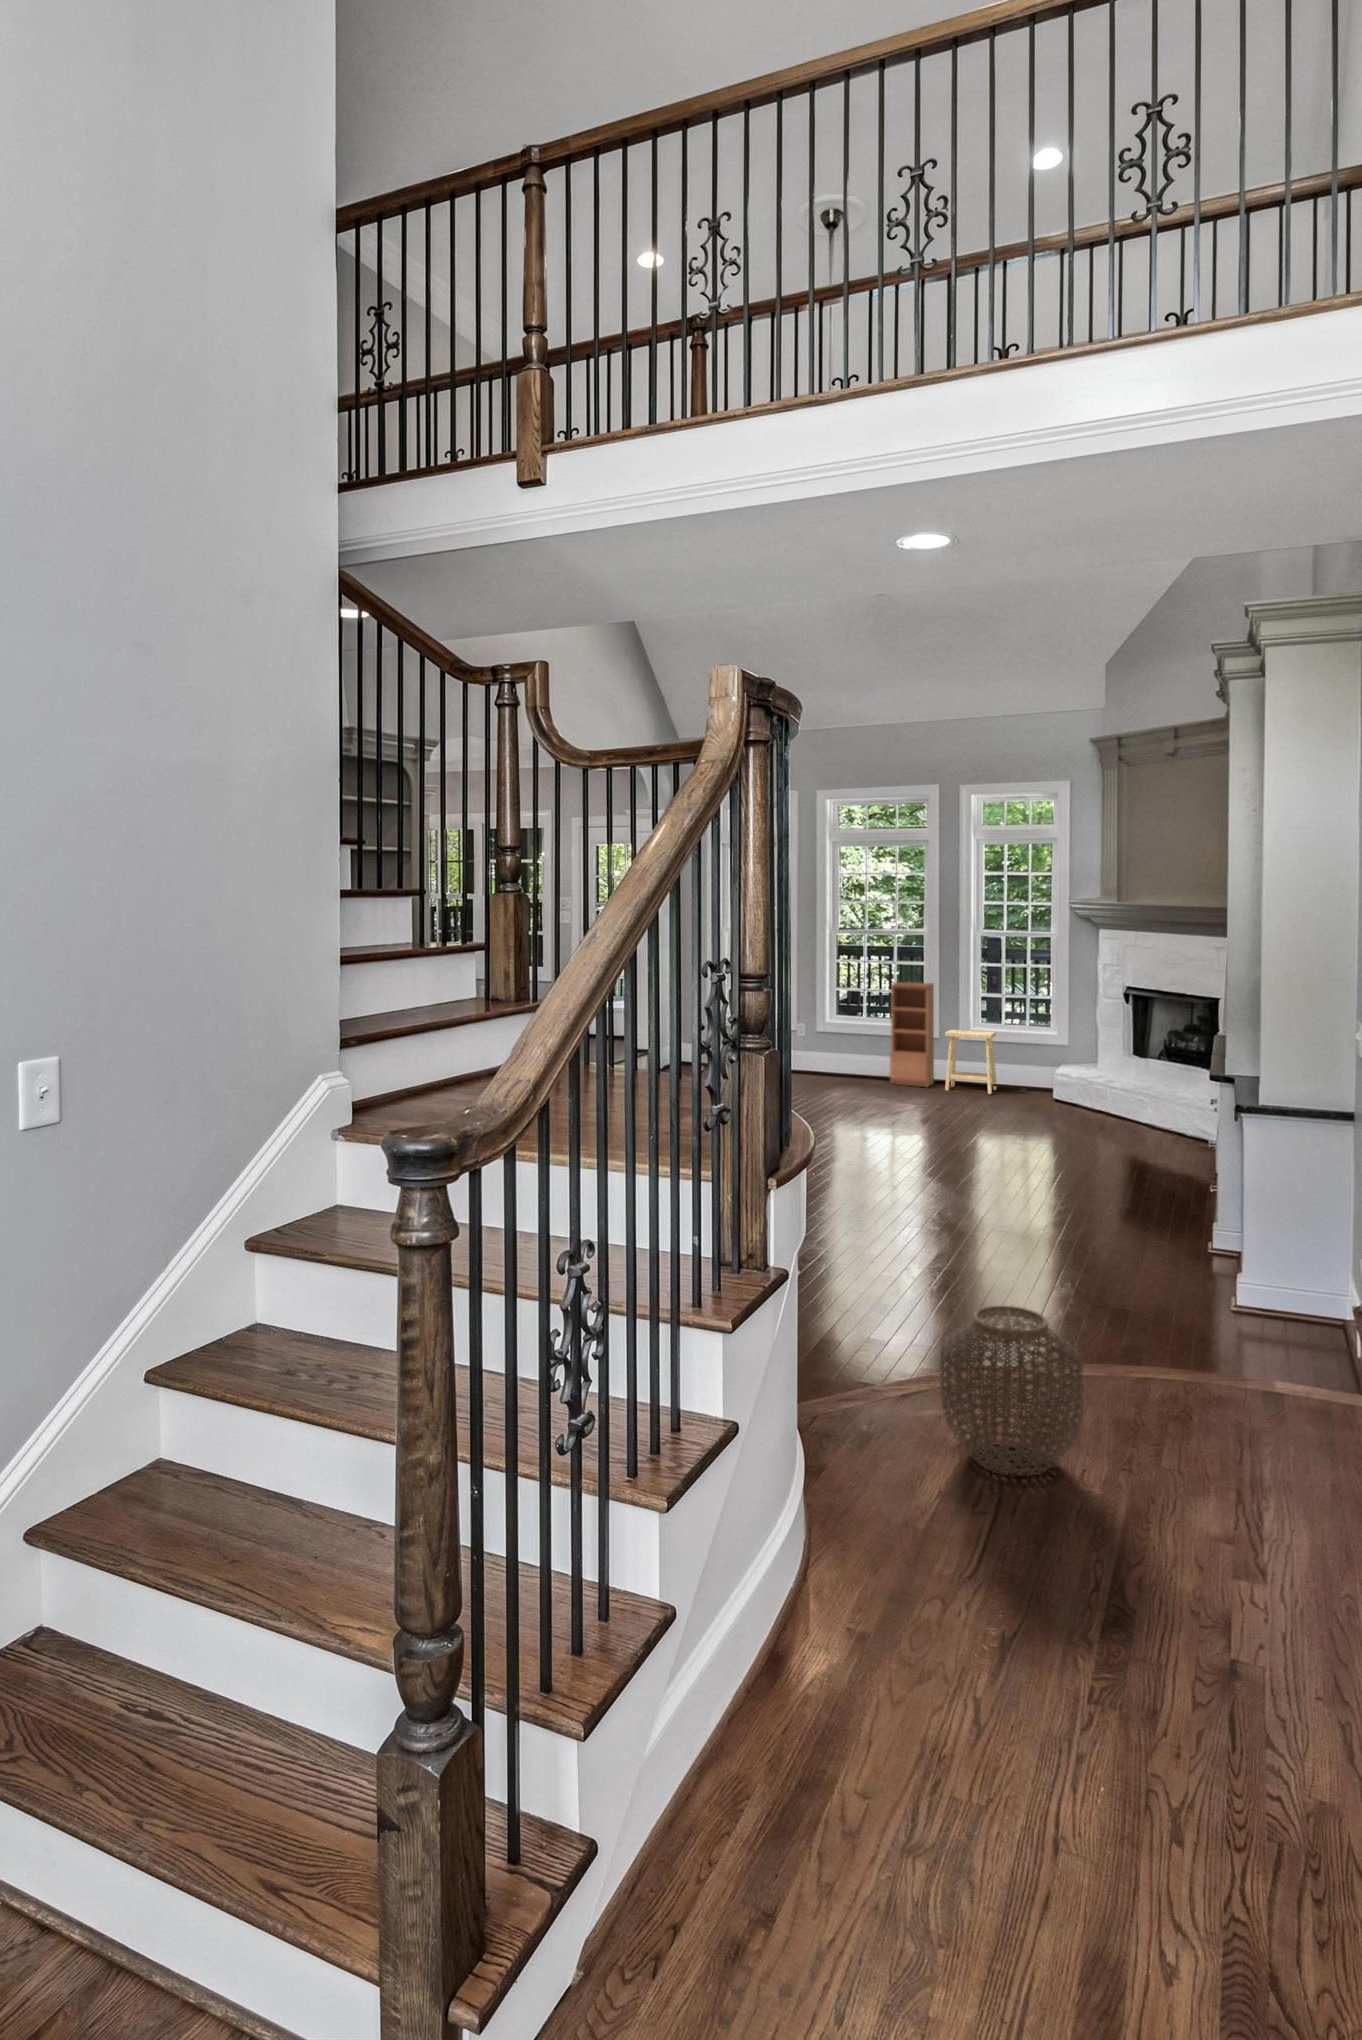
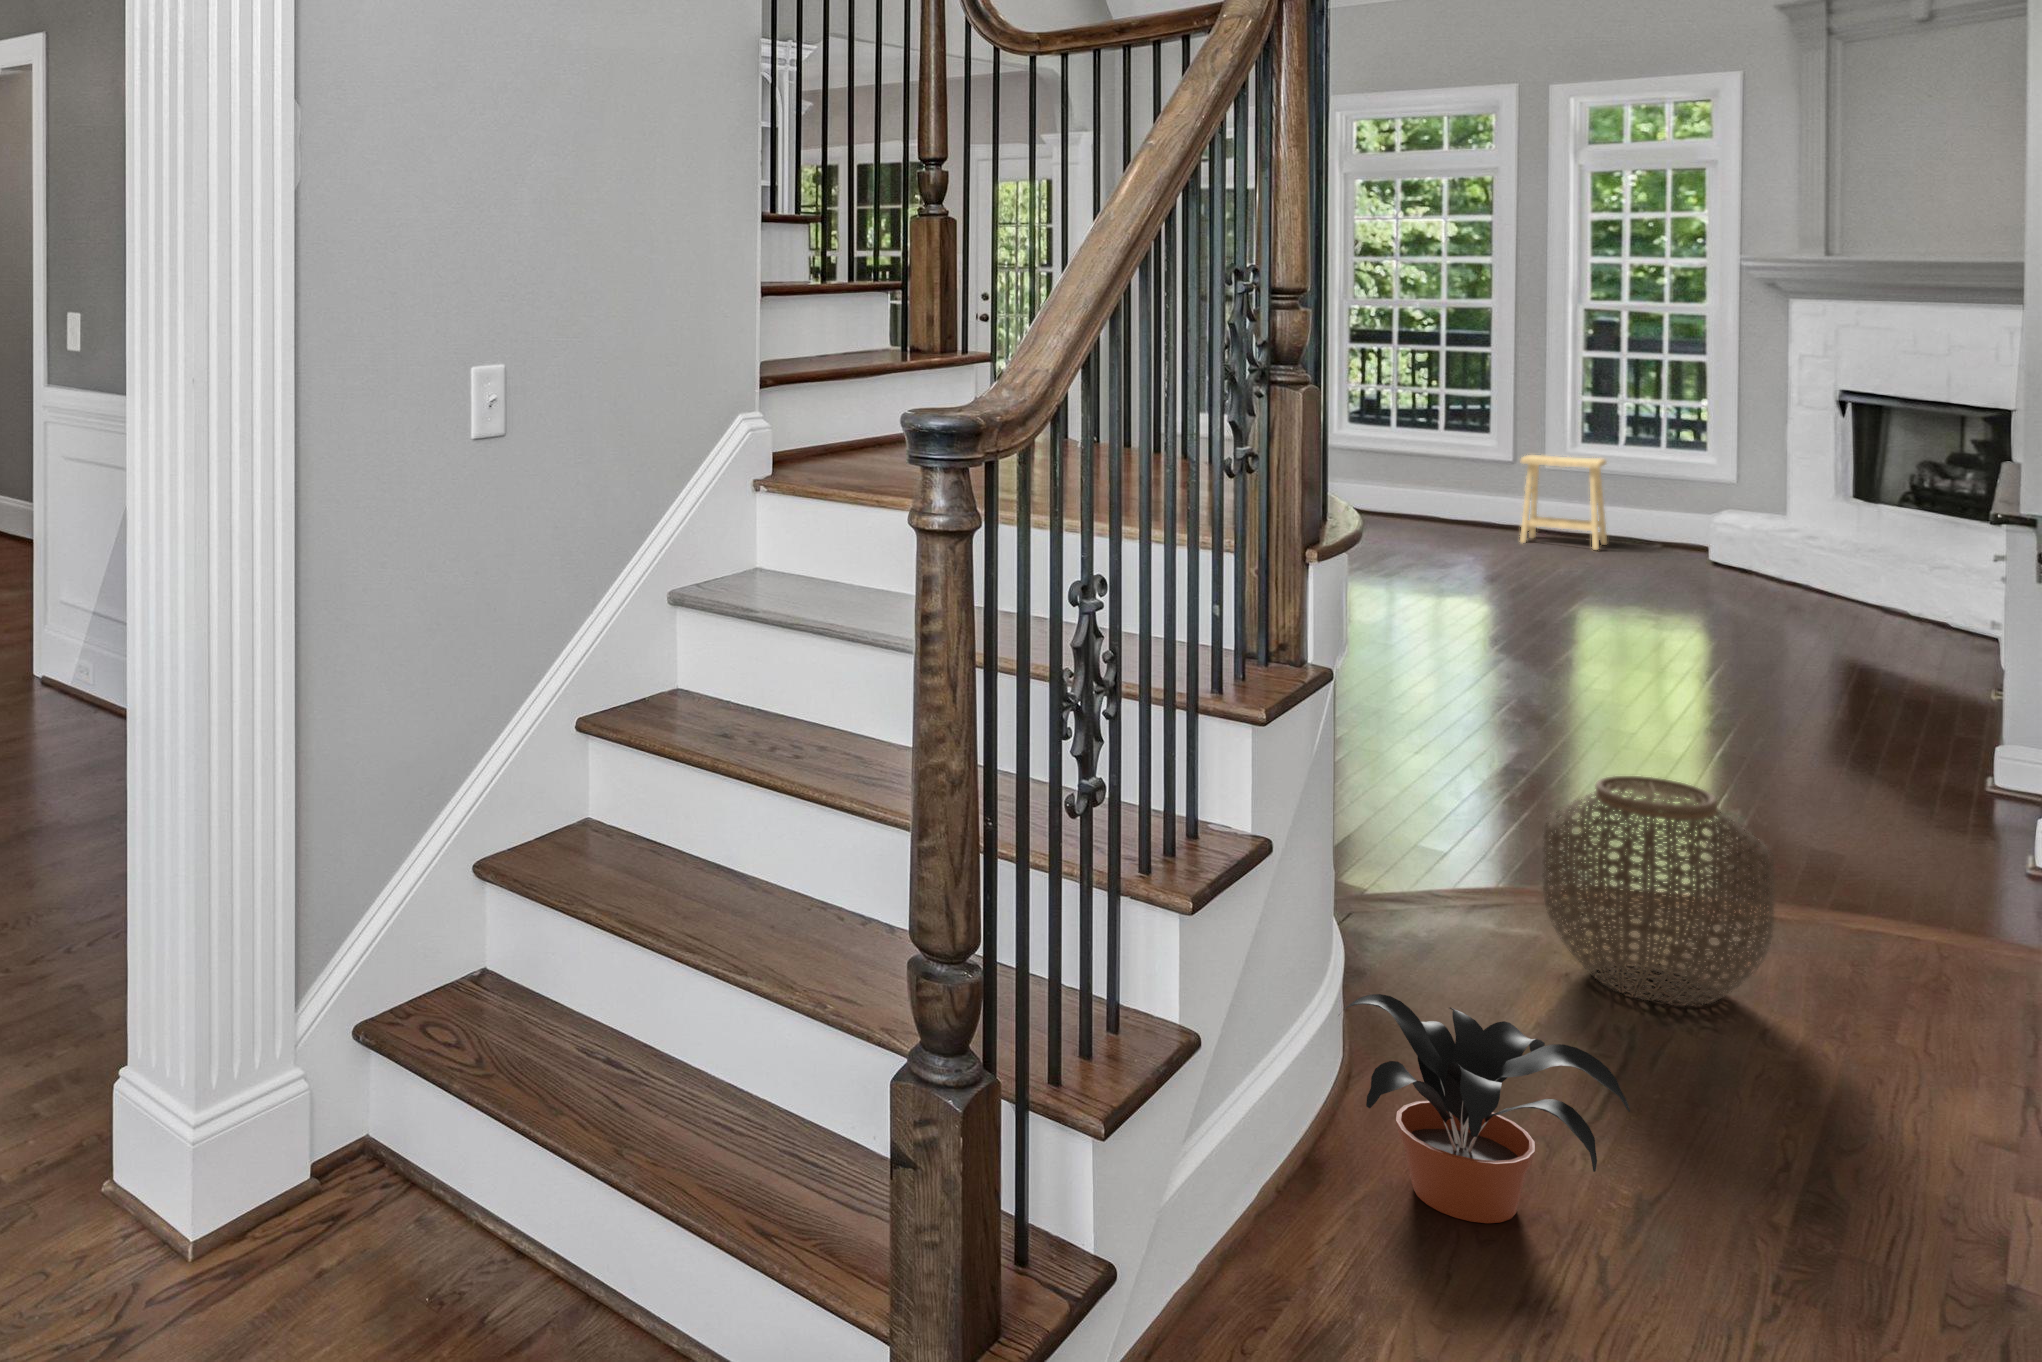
bookcase: present [890,982,934,1087] -> none [1428,385,1502,538]
potted plant: none [789,1526,986,1709] -> present [1339,994,1630,1223]

